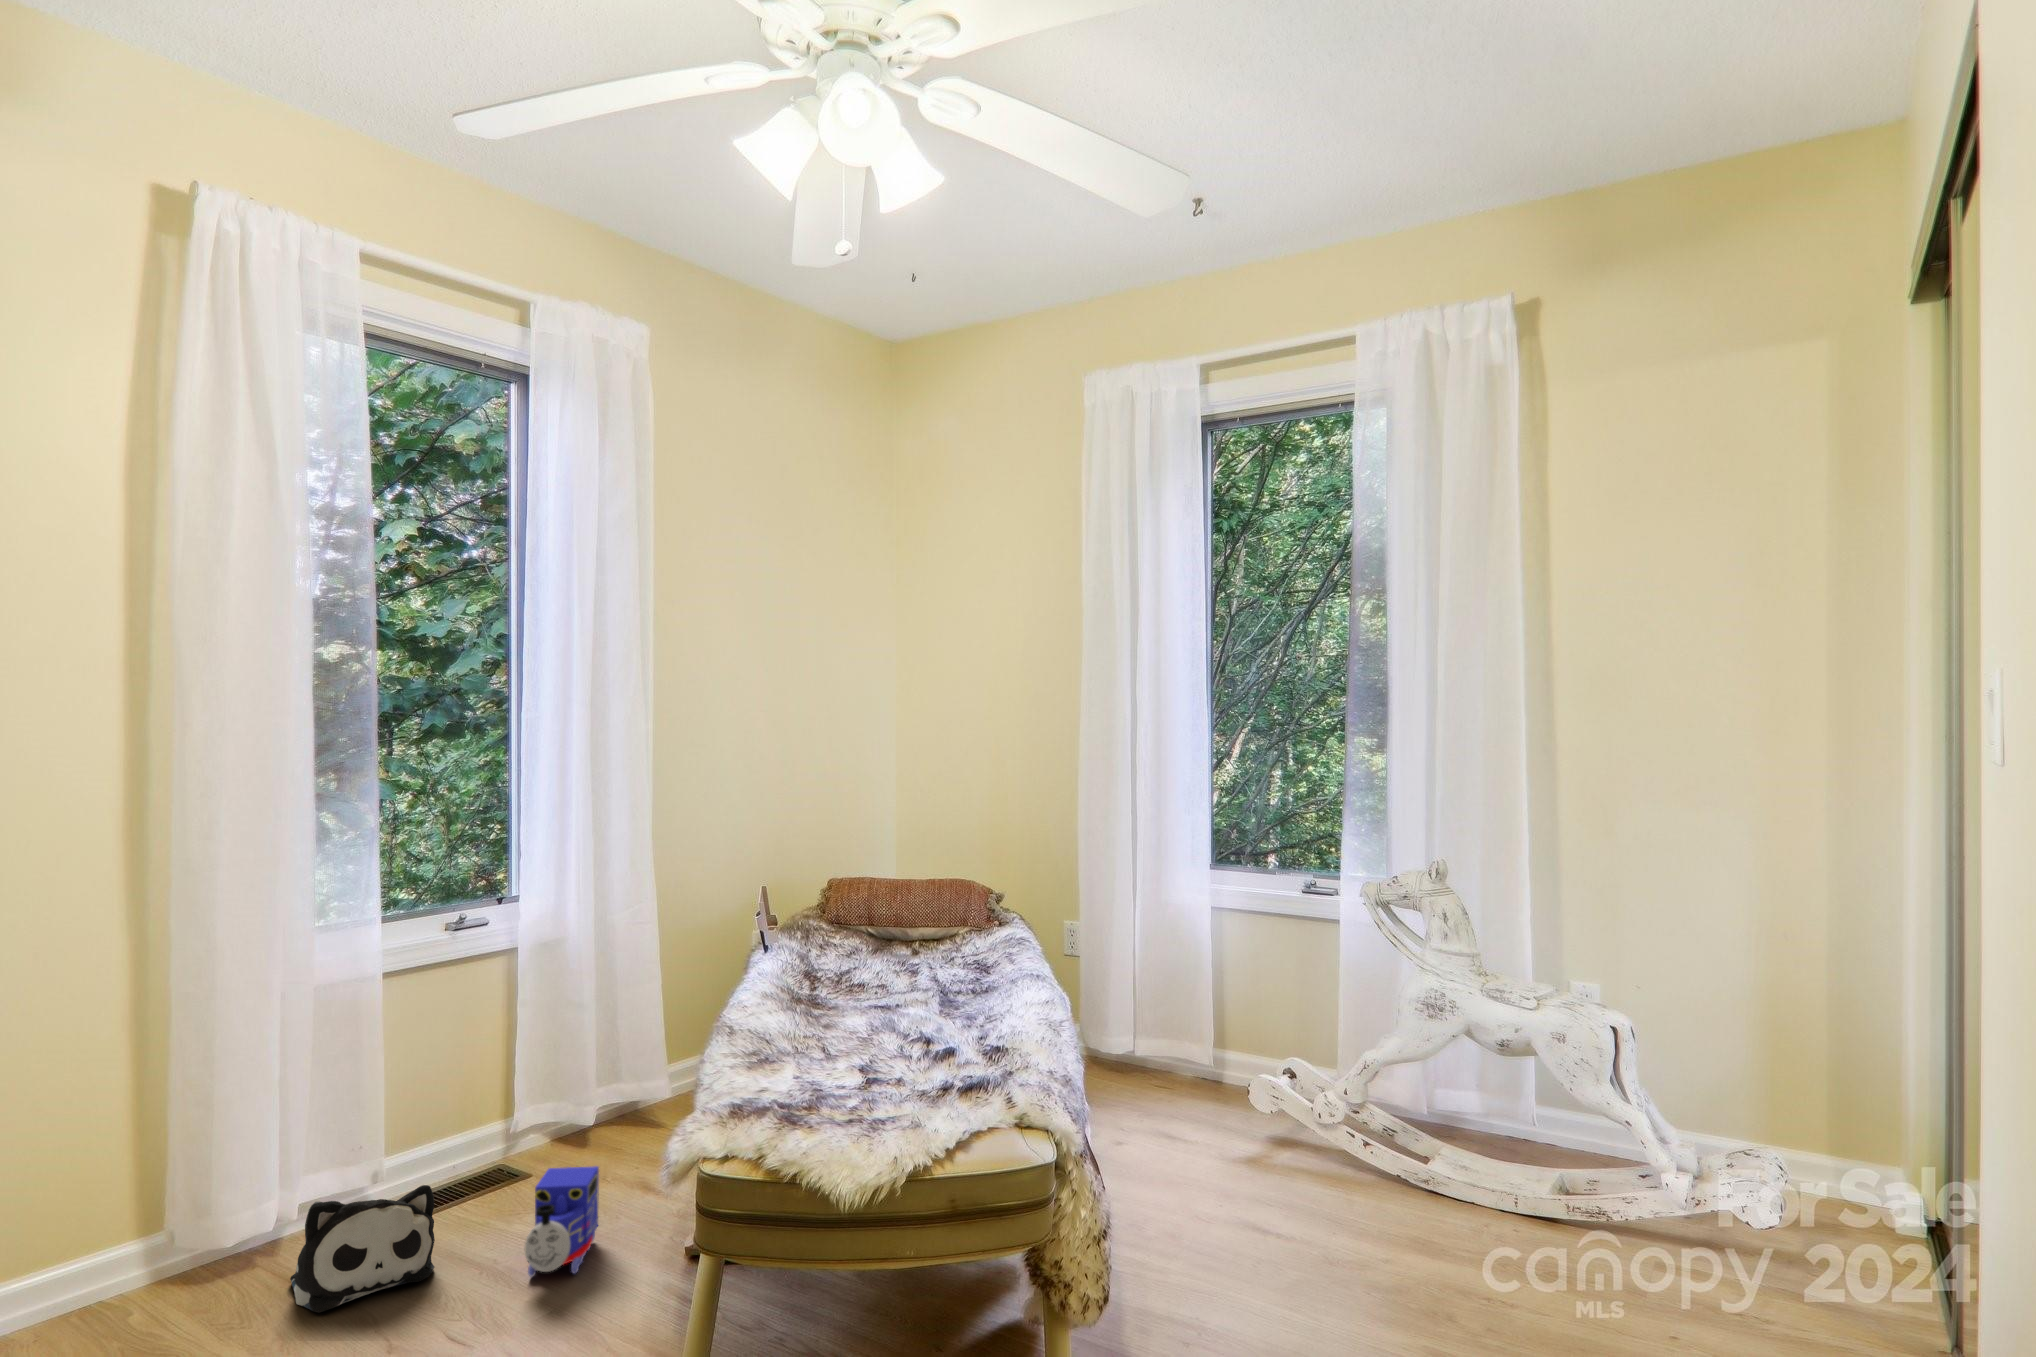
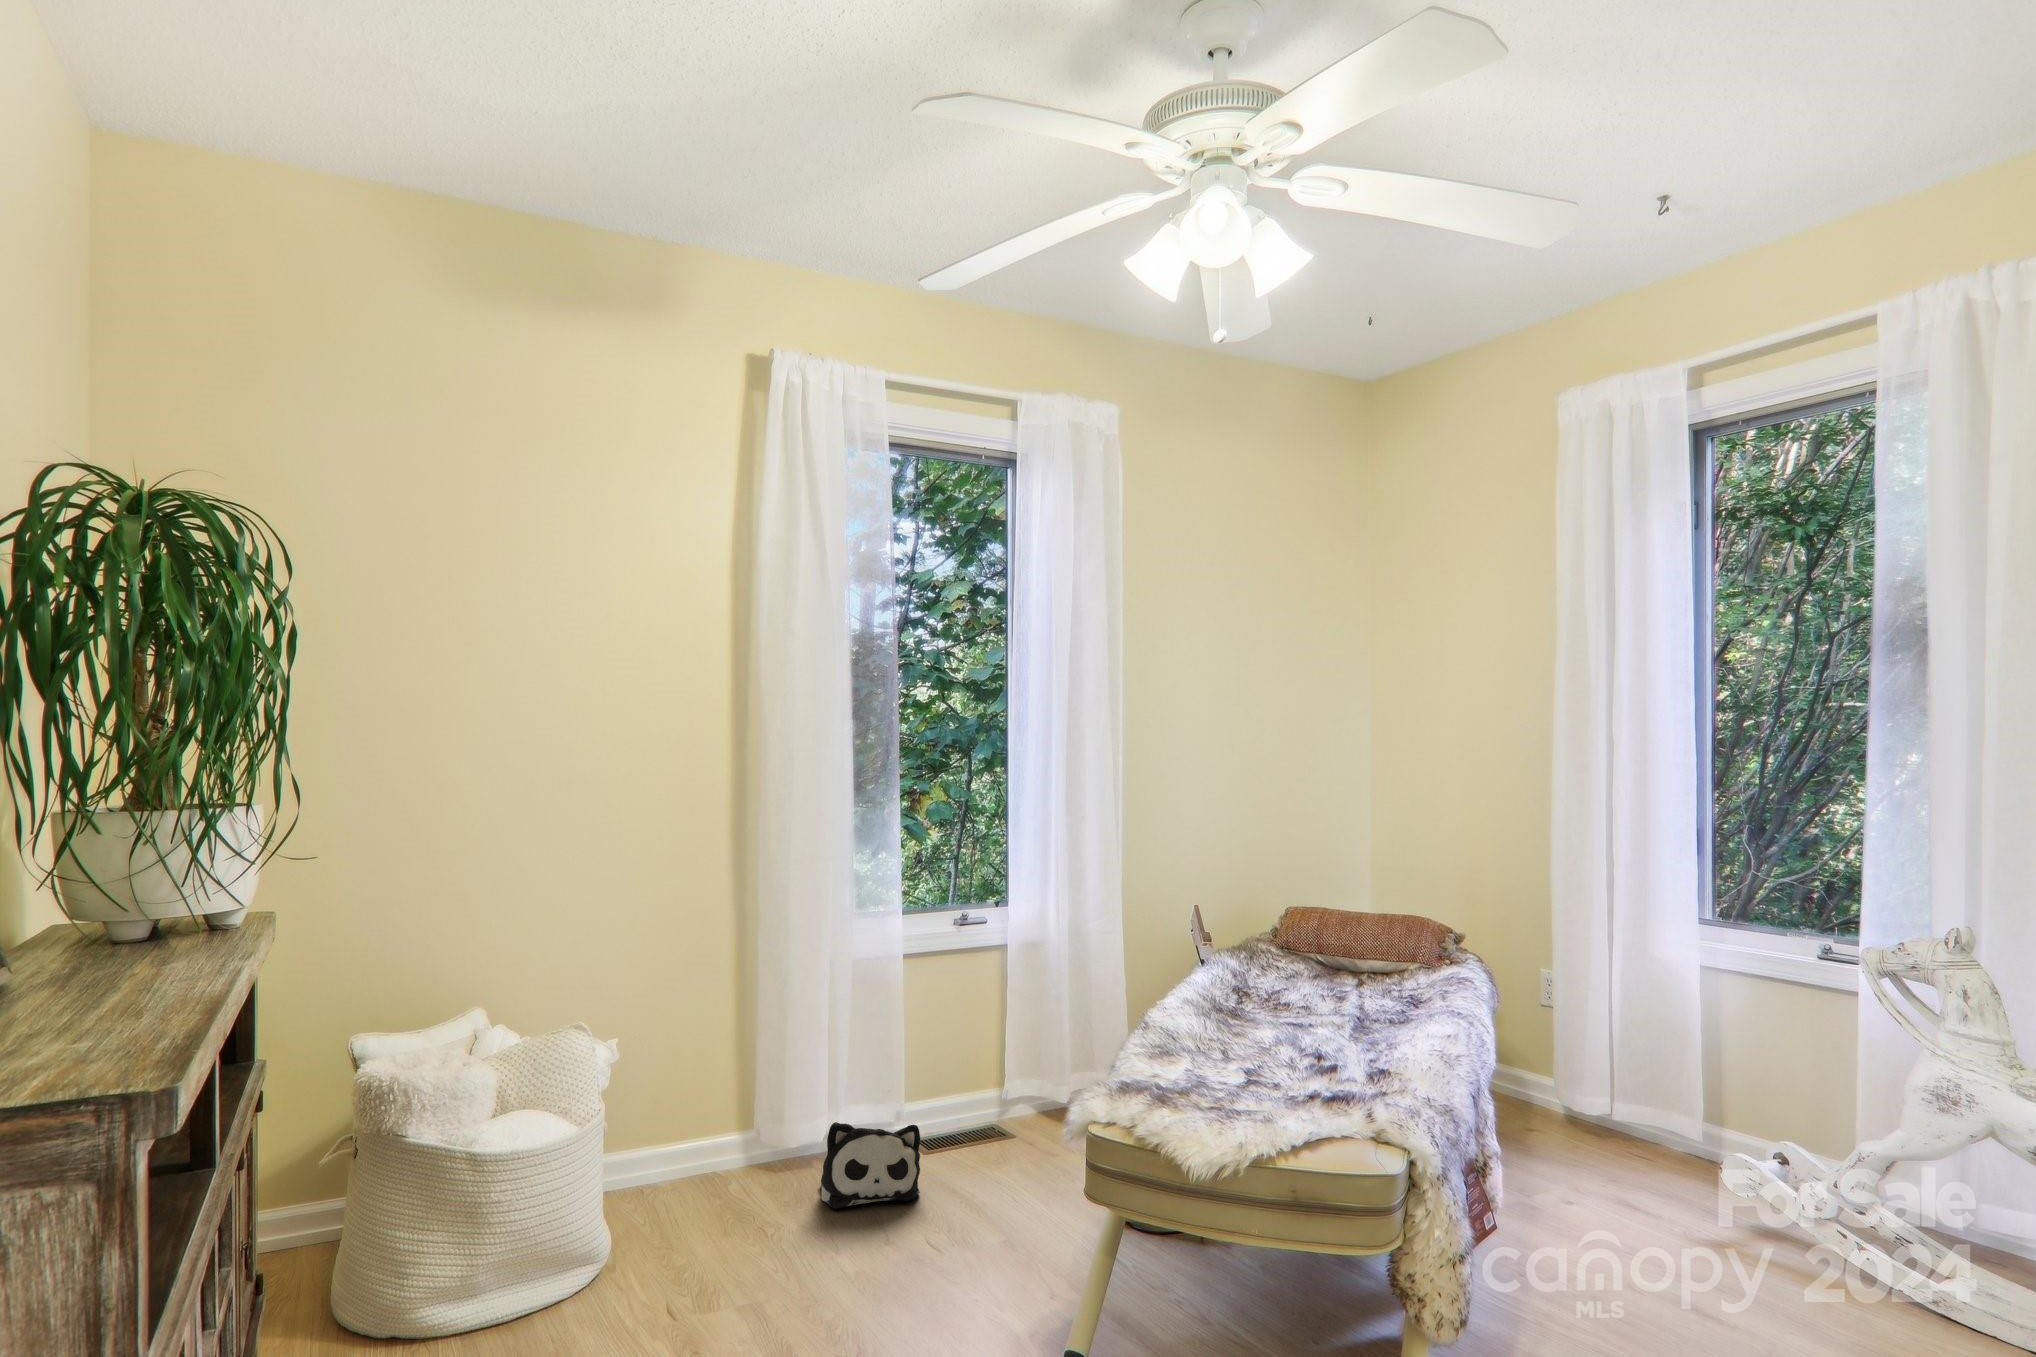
toy train: present [525,1166,599,1276] -> none [981,1128,1046,1219]

